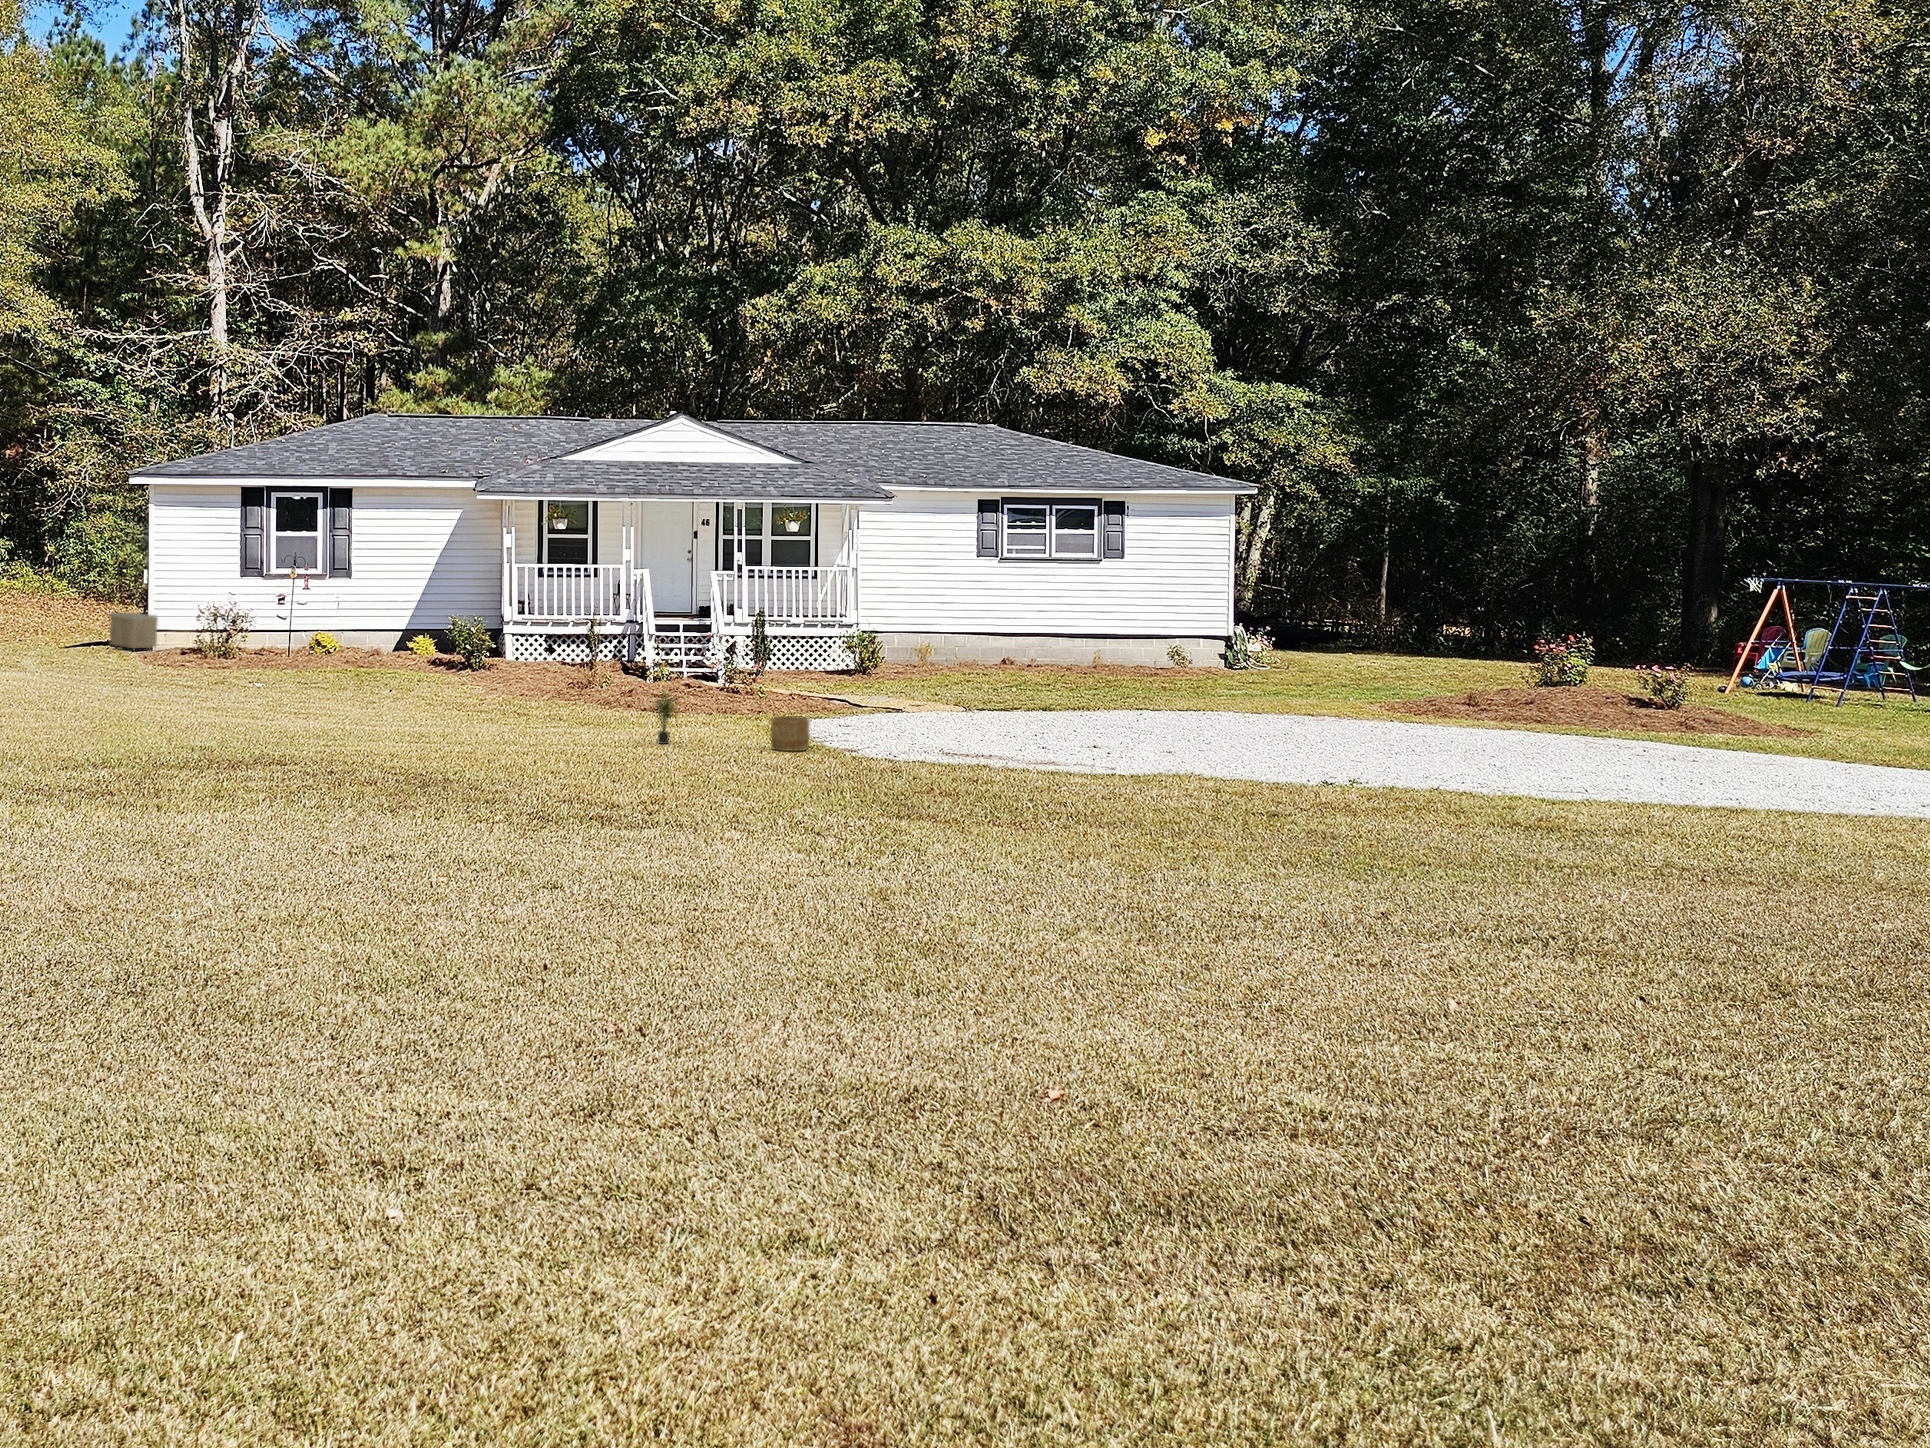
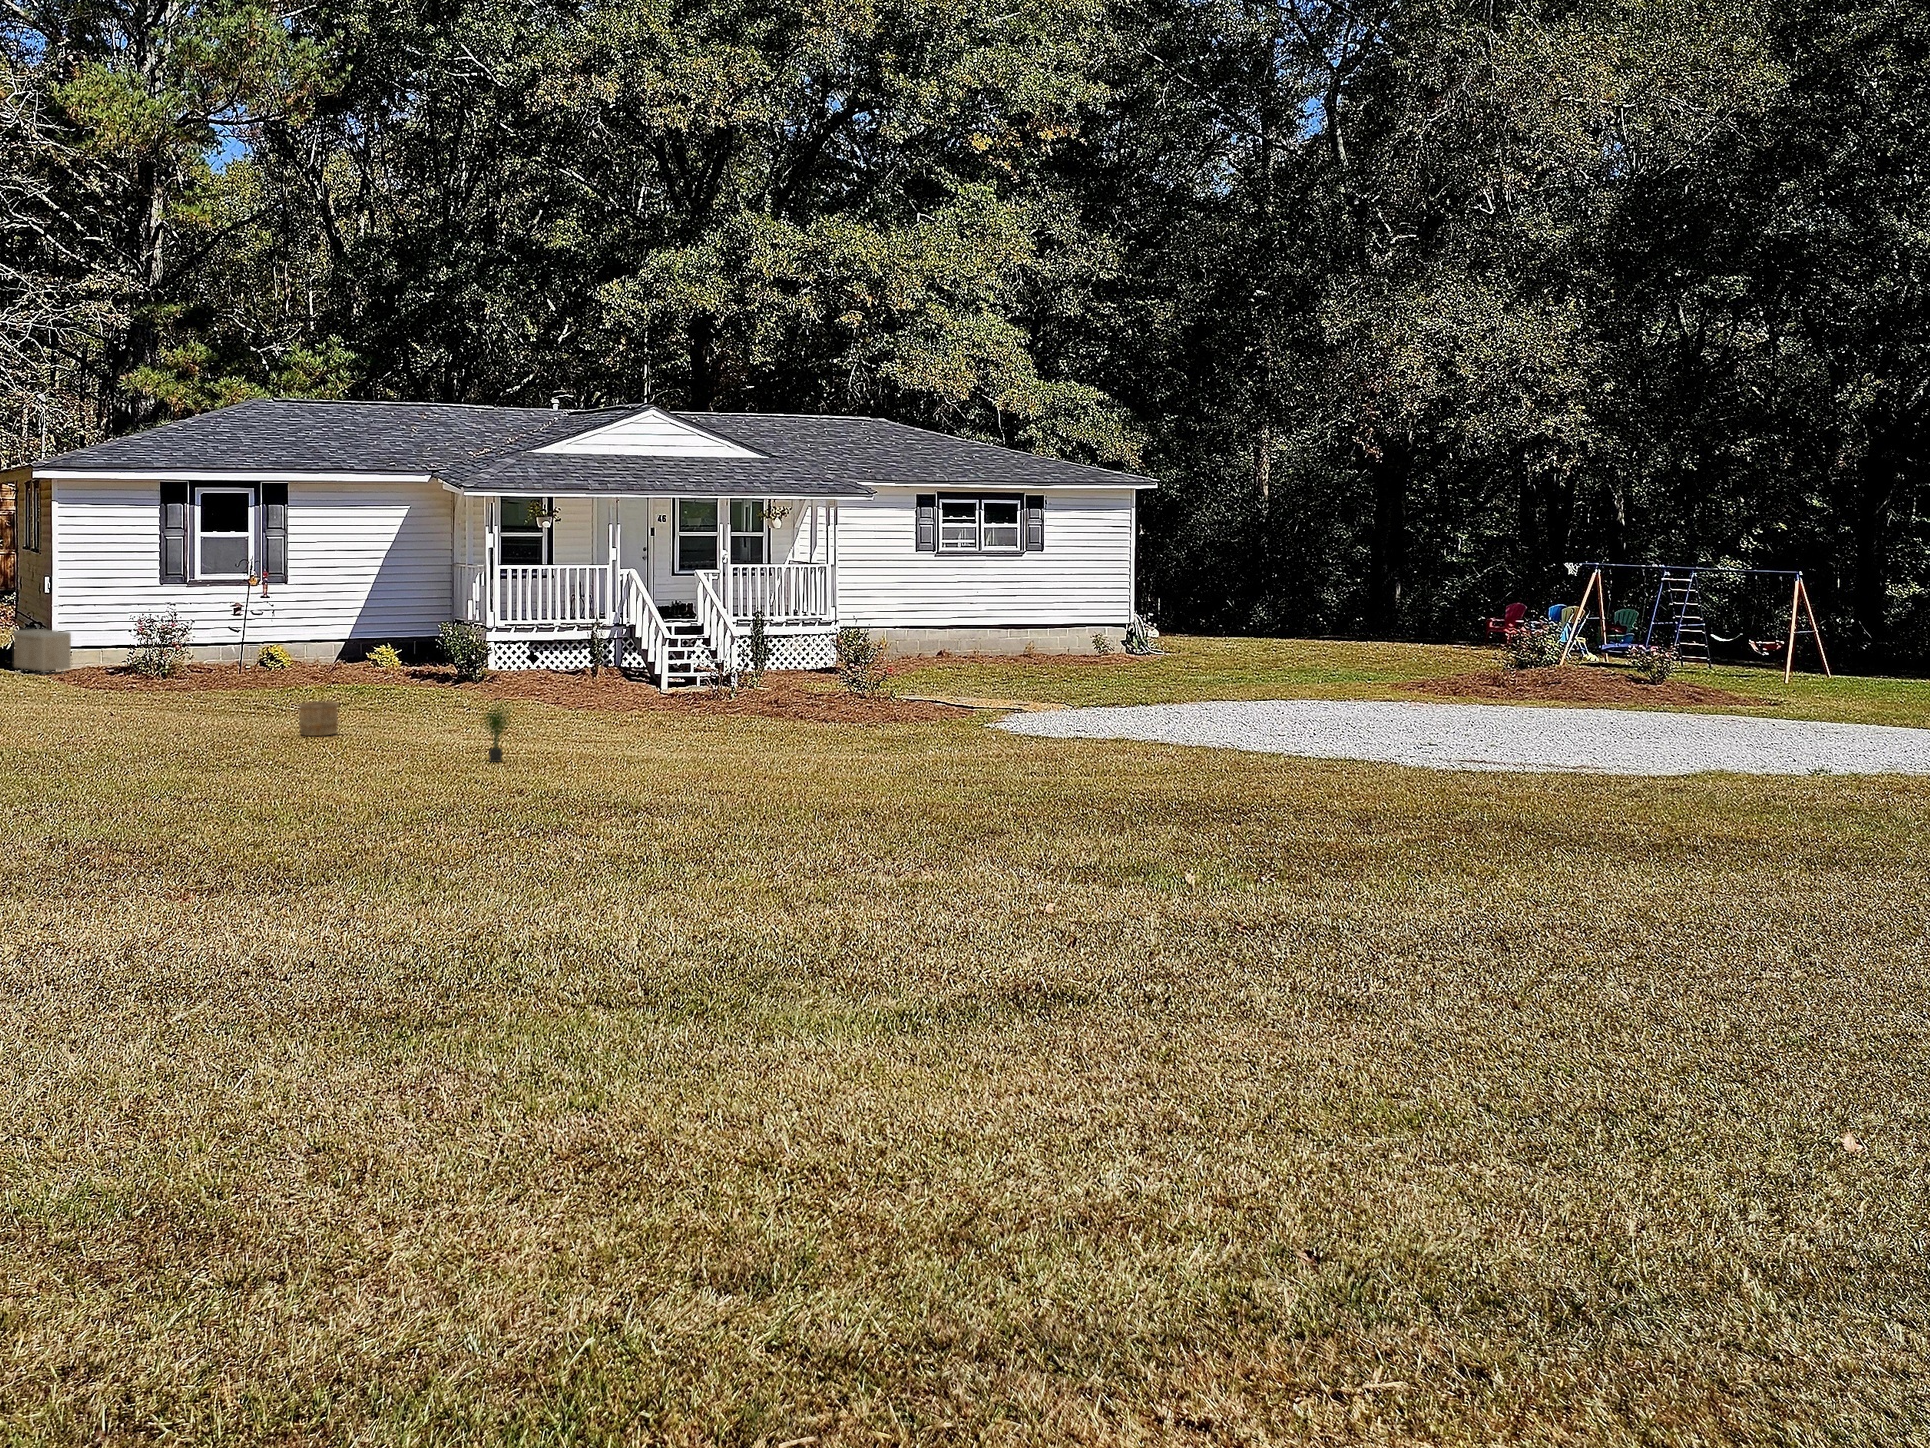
potted plant: present [655,691,676,744] -> present [481,702,511,762]
wooden bucket: present [771,716,810,752] -> present [299,701,339,736]

